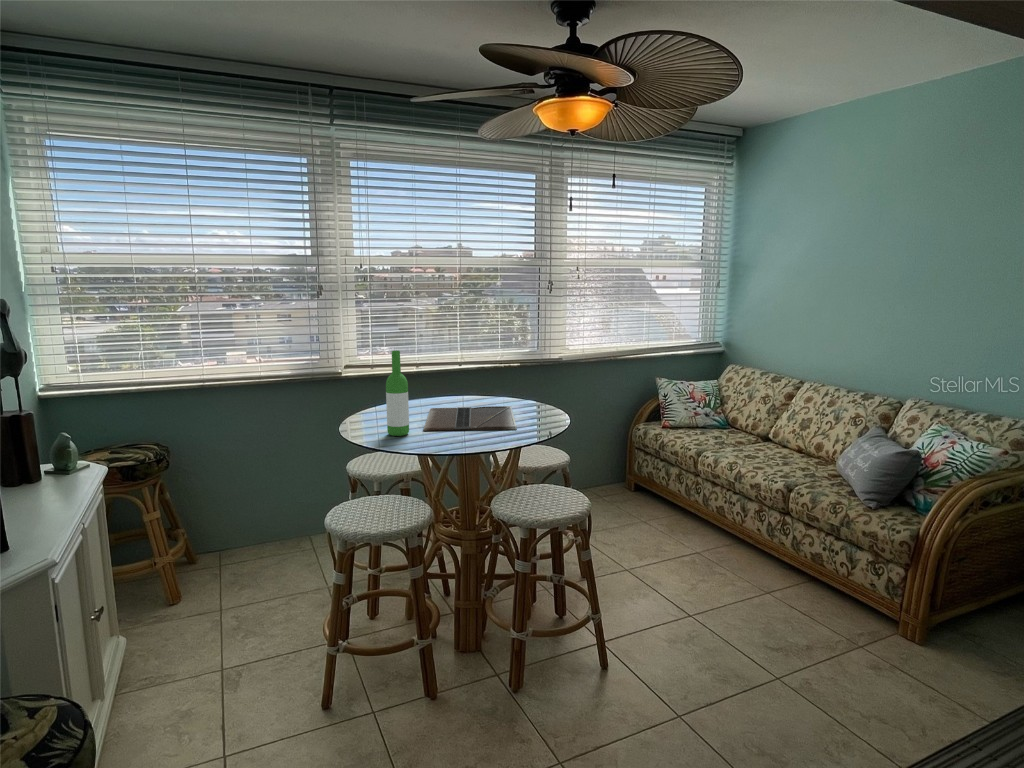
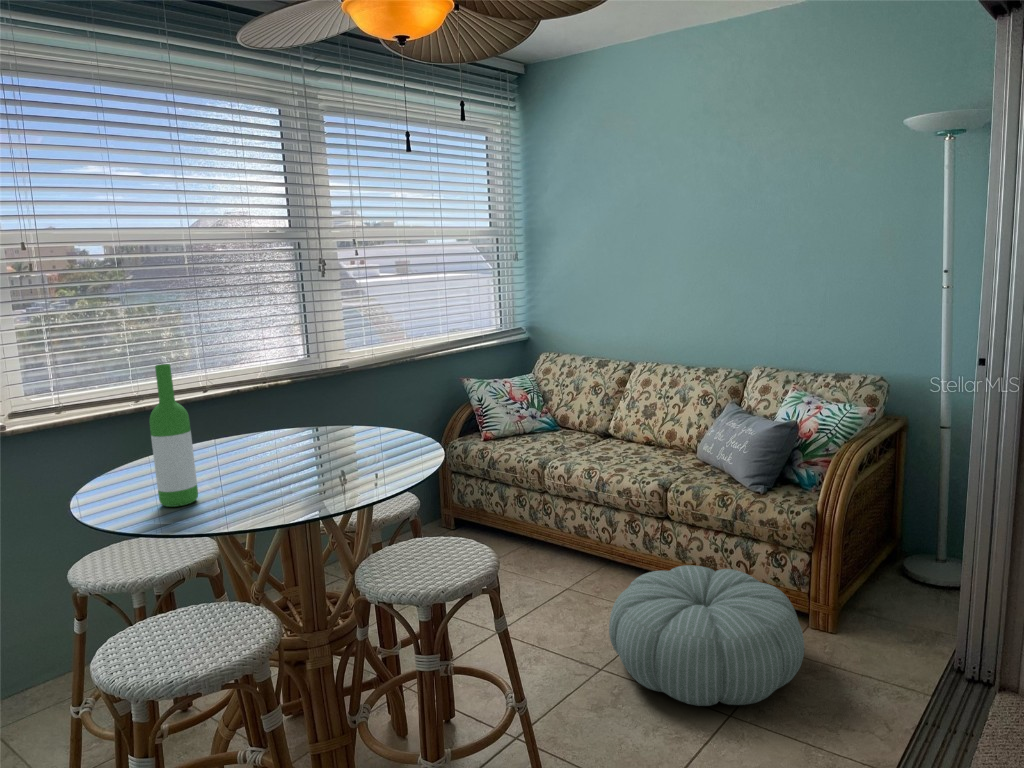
laptop: present [423,406,517,431] -> none [203,435,367,491]
pouf: none [703,552,871,673] -> present [609,565,804,706]

